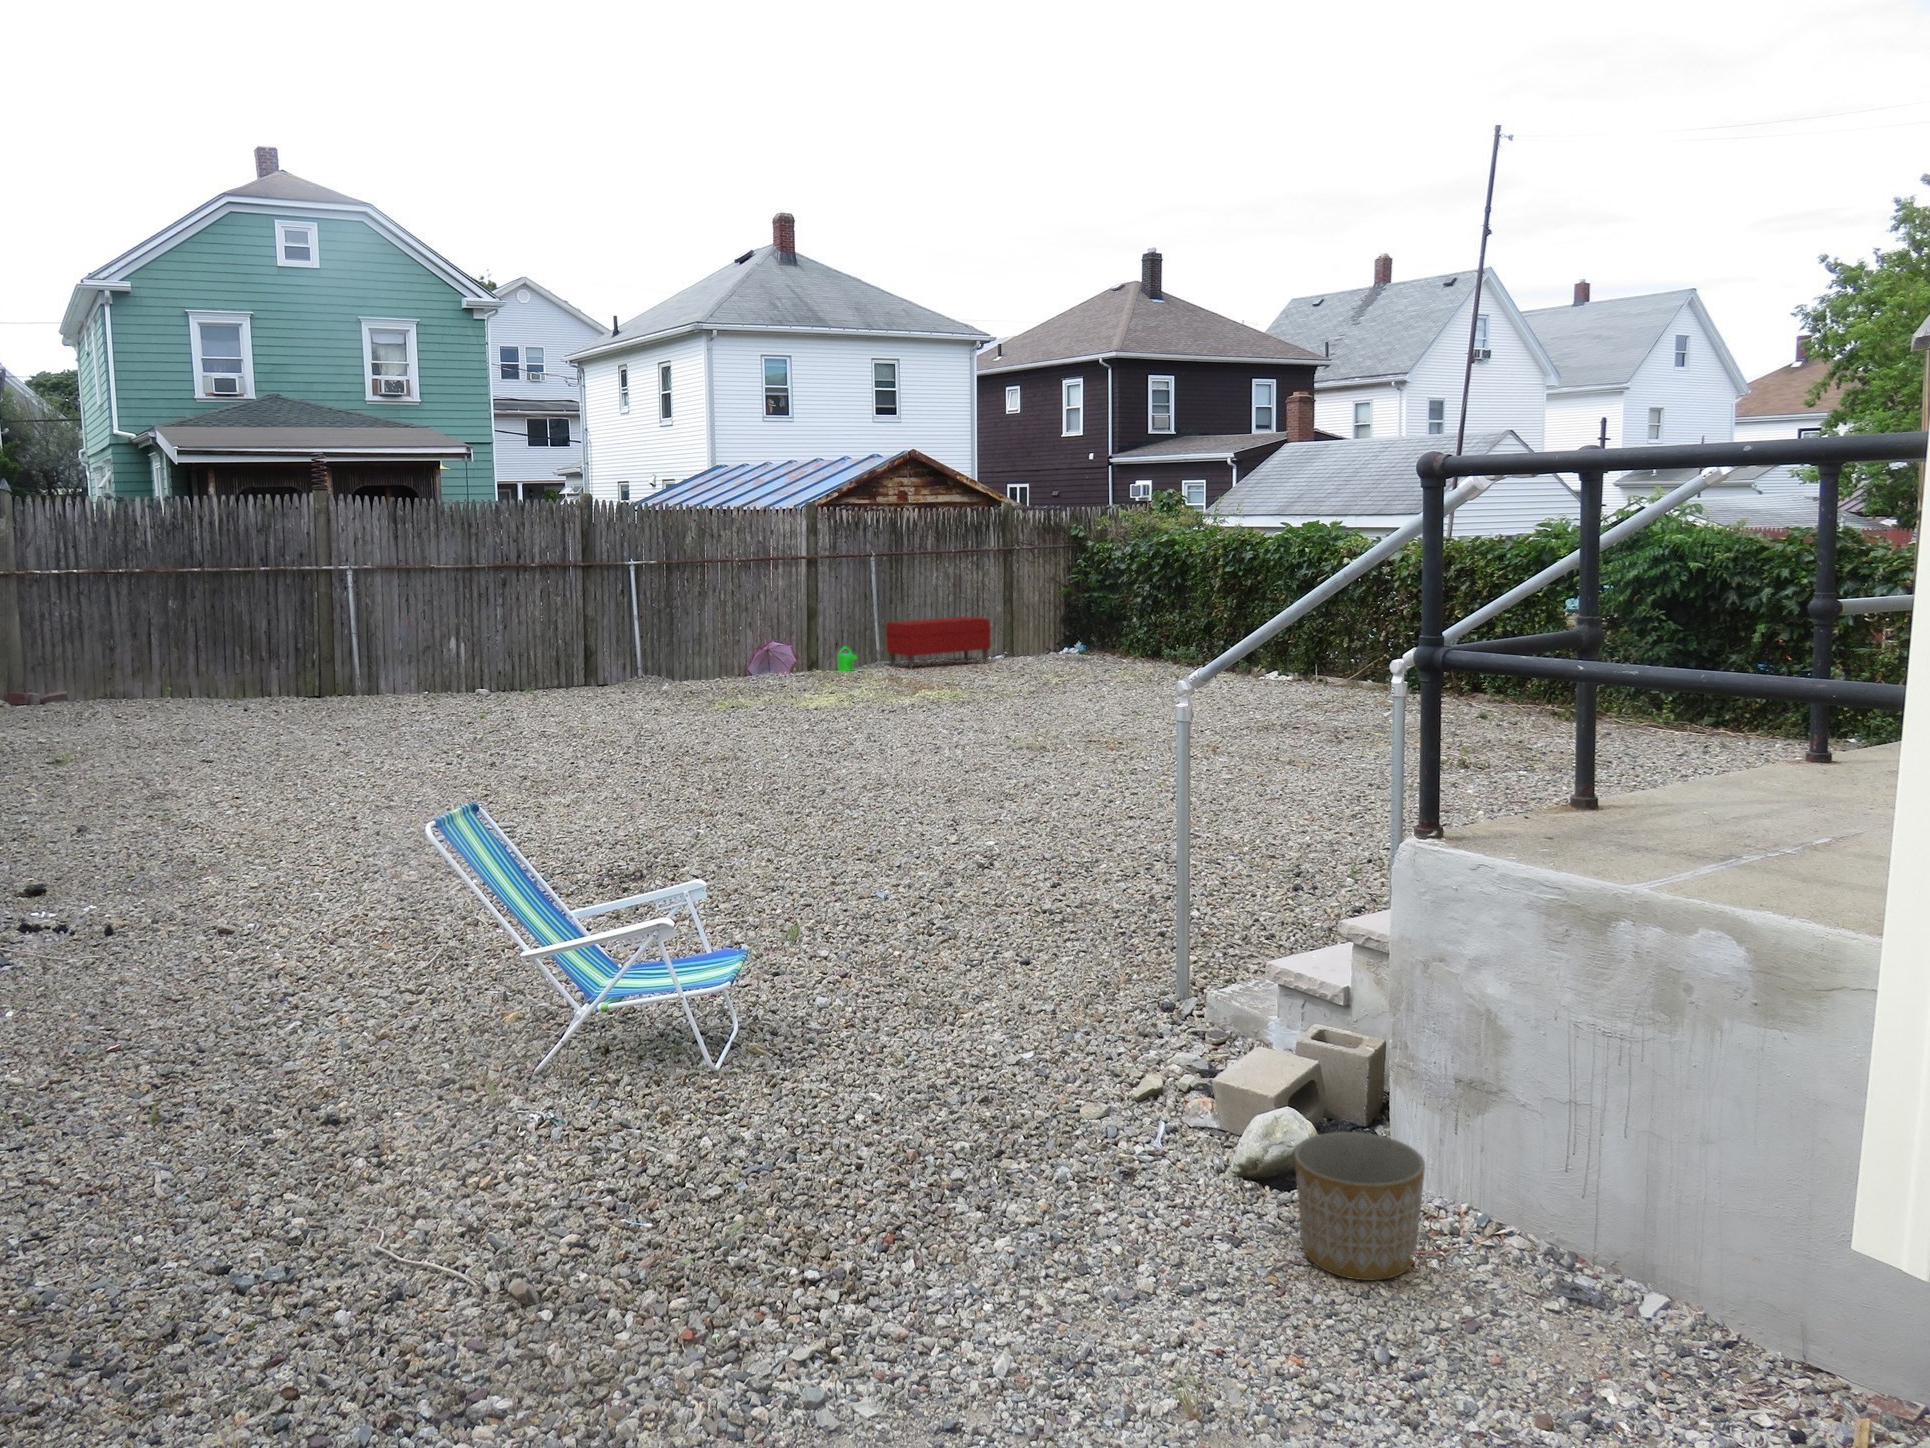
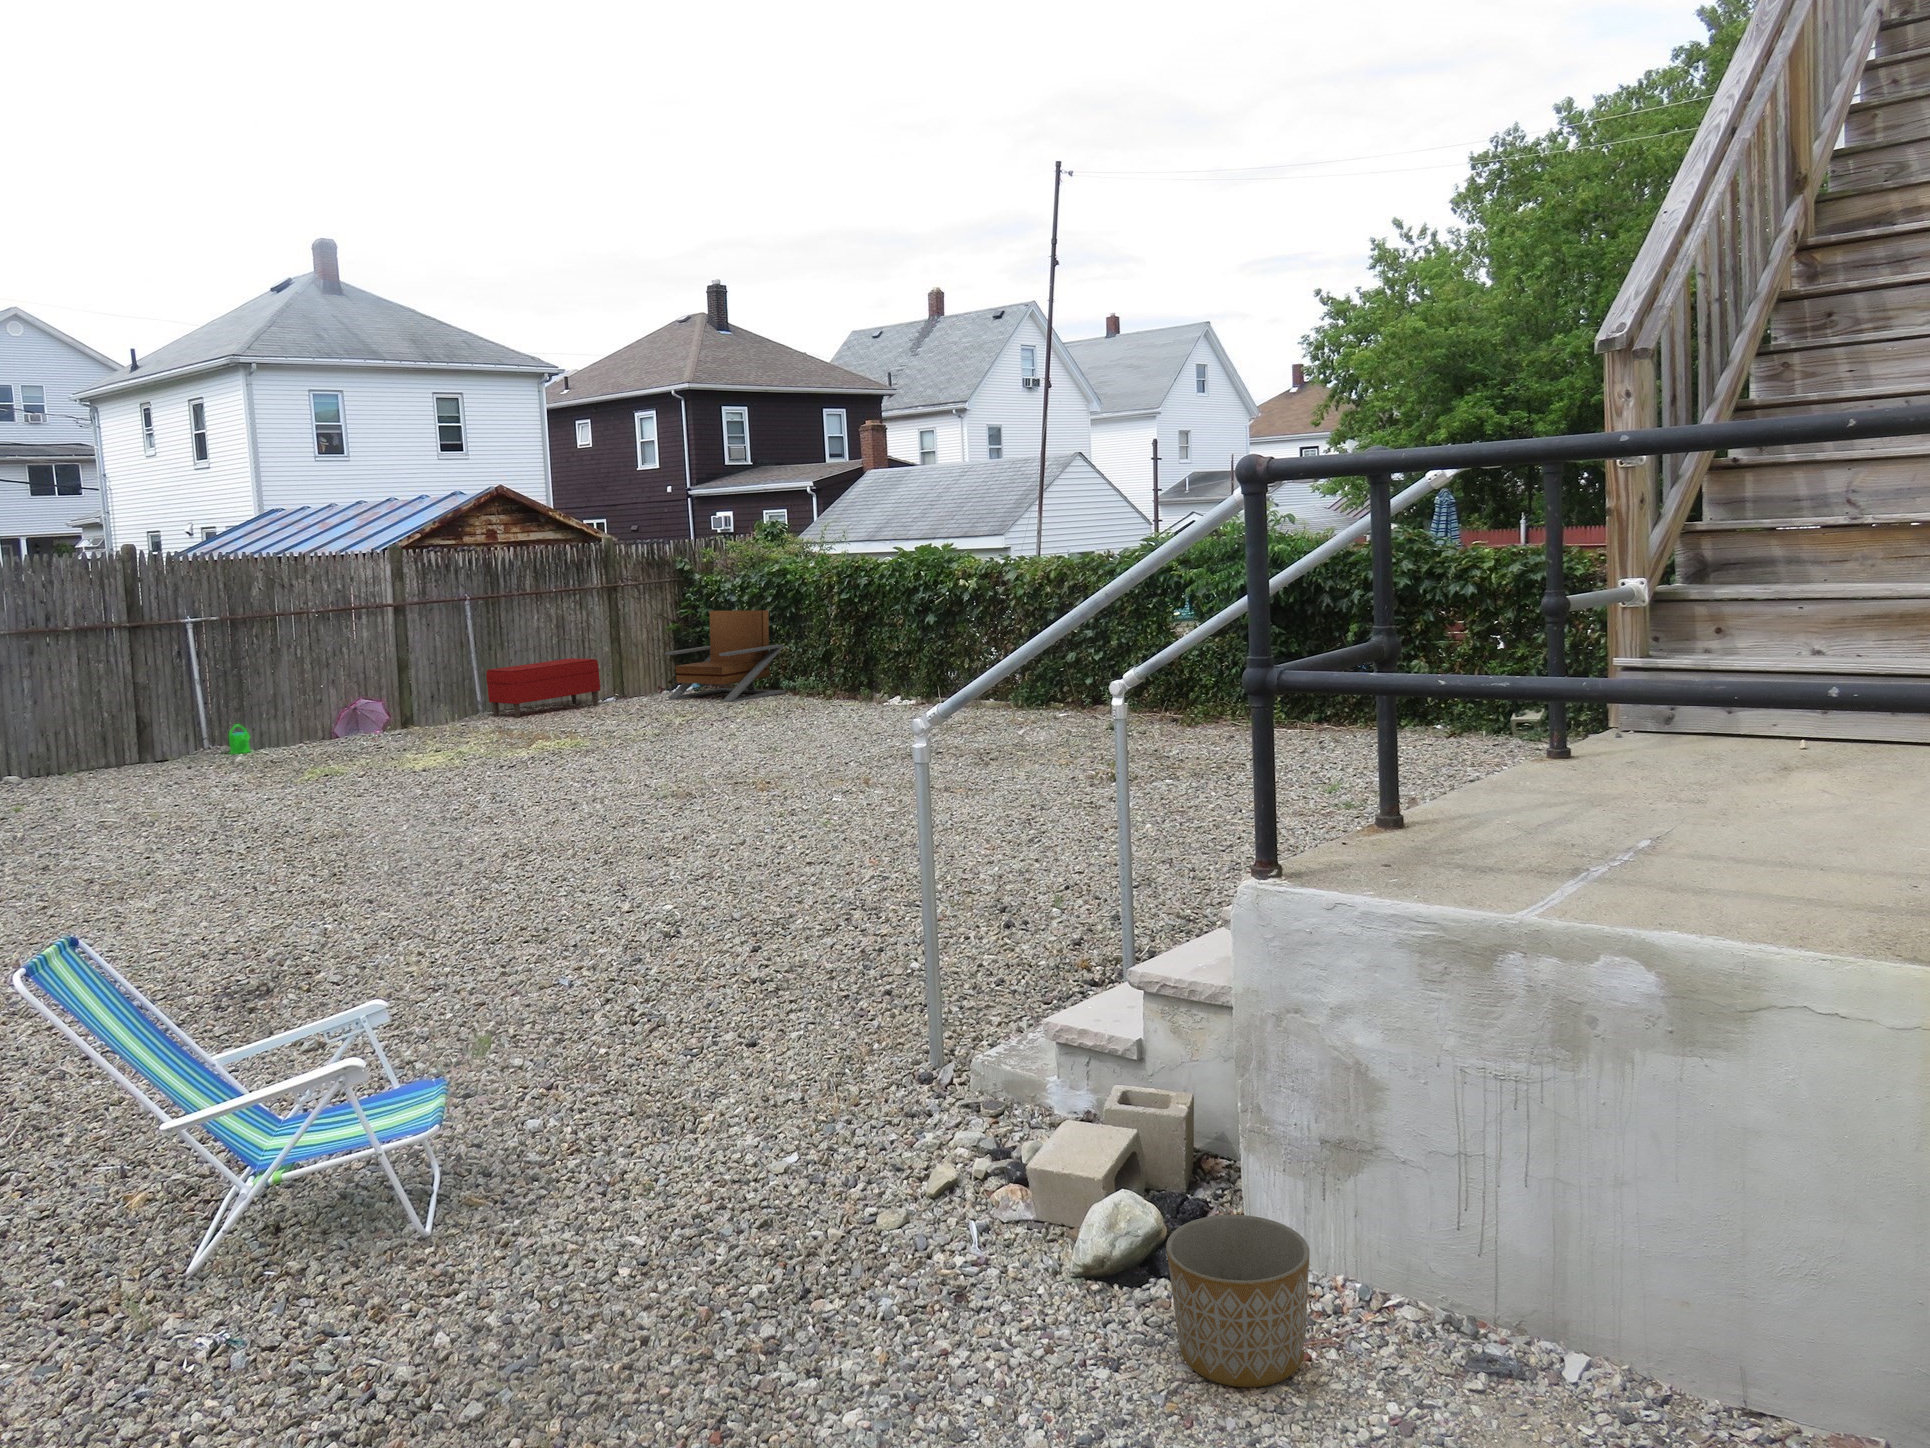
lounge chair: none [1055,578,1171,669] -> present [665,610,785,702]
watering can: present [837,646,856,671] -> present [229,724,250,754]

